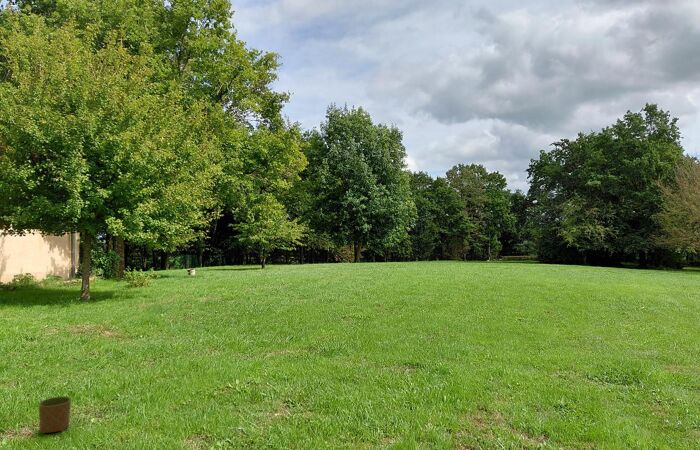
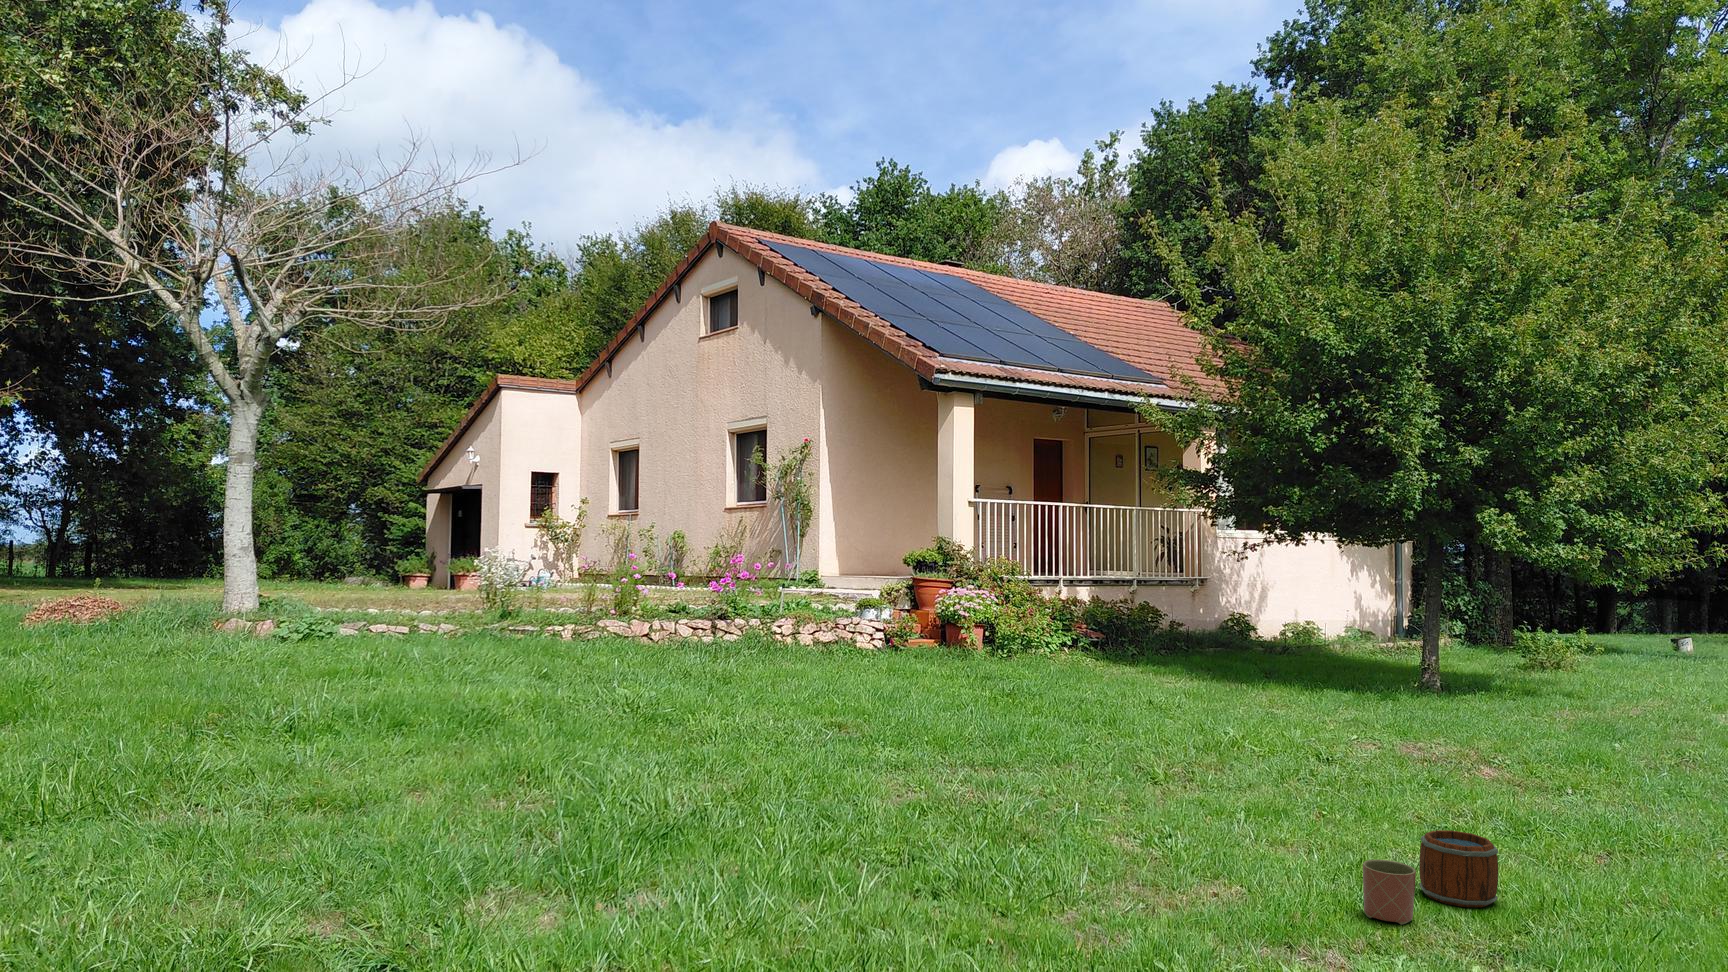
bucket: none [74,369,115,409] -> present [1420,830,1498,907]

